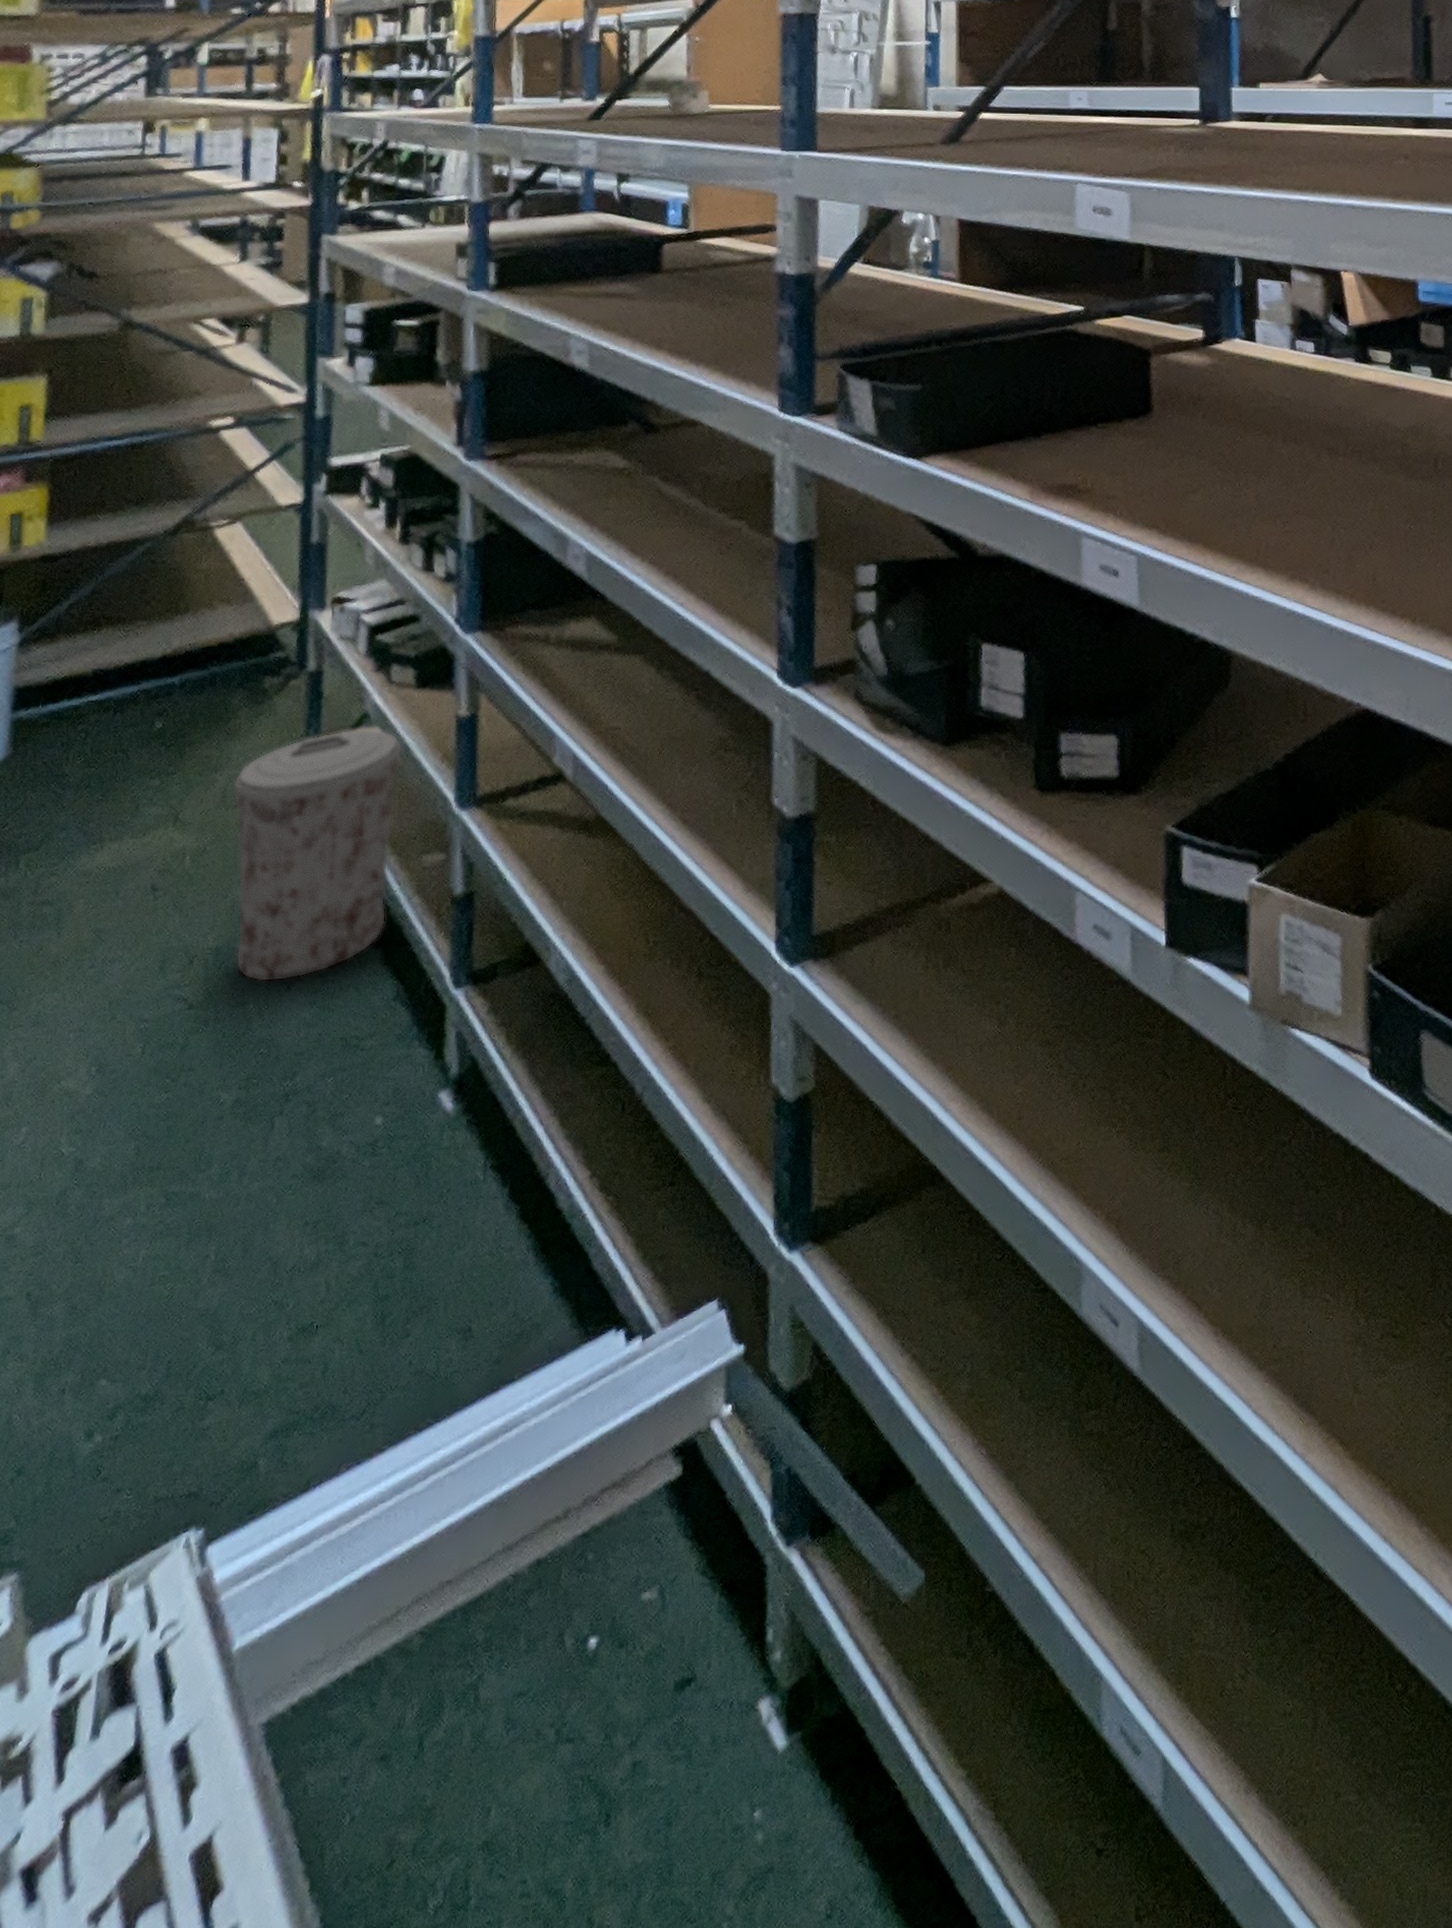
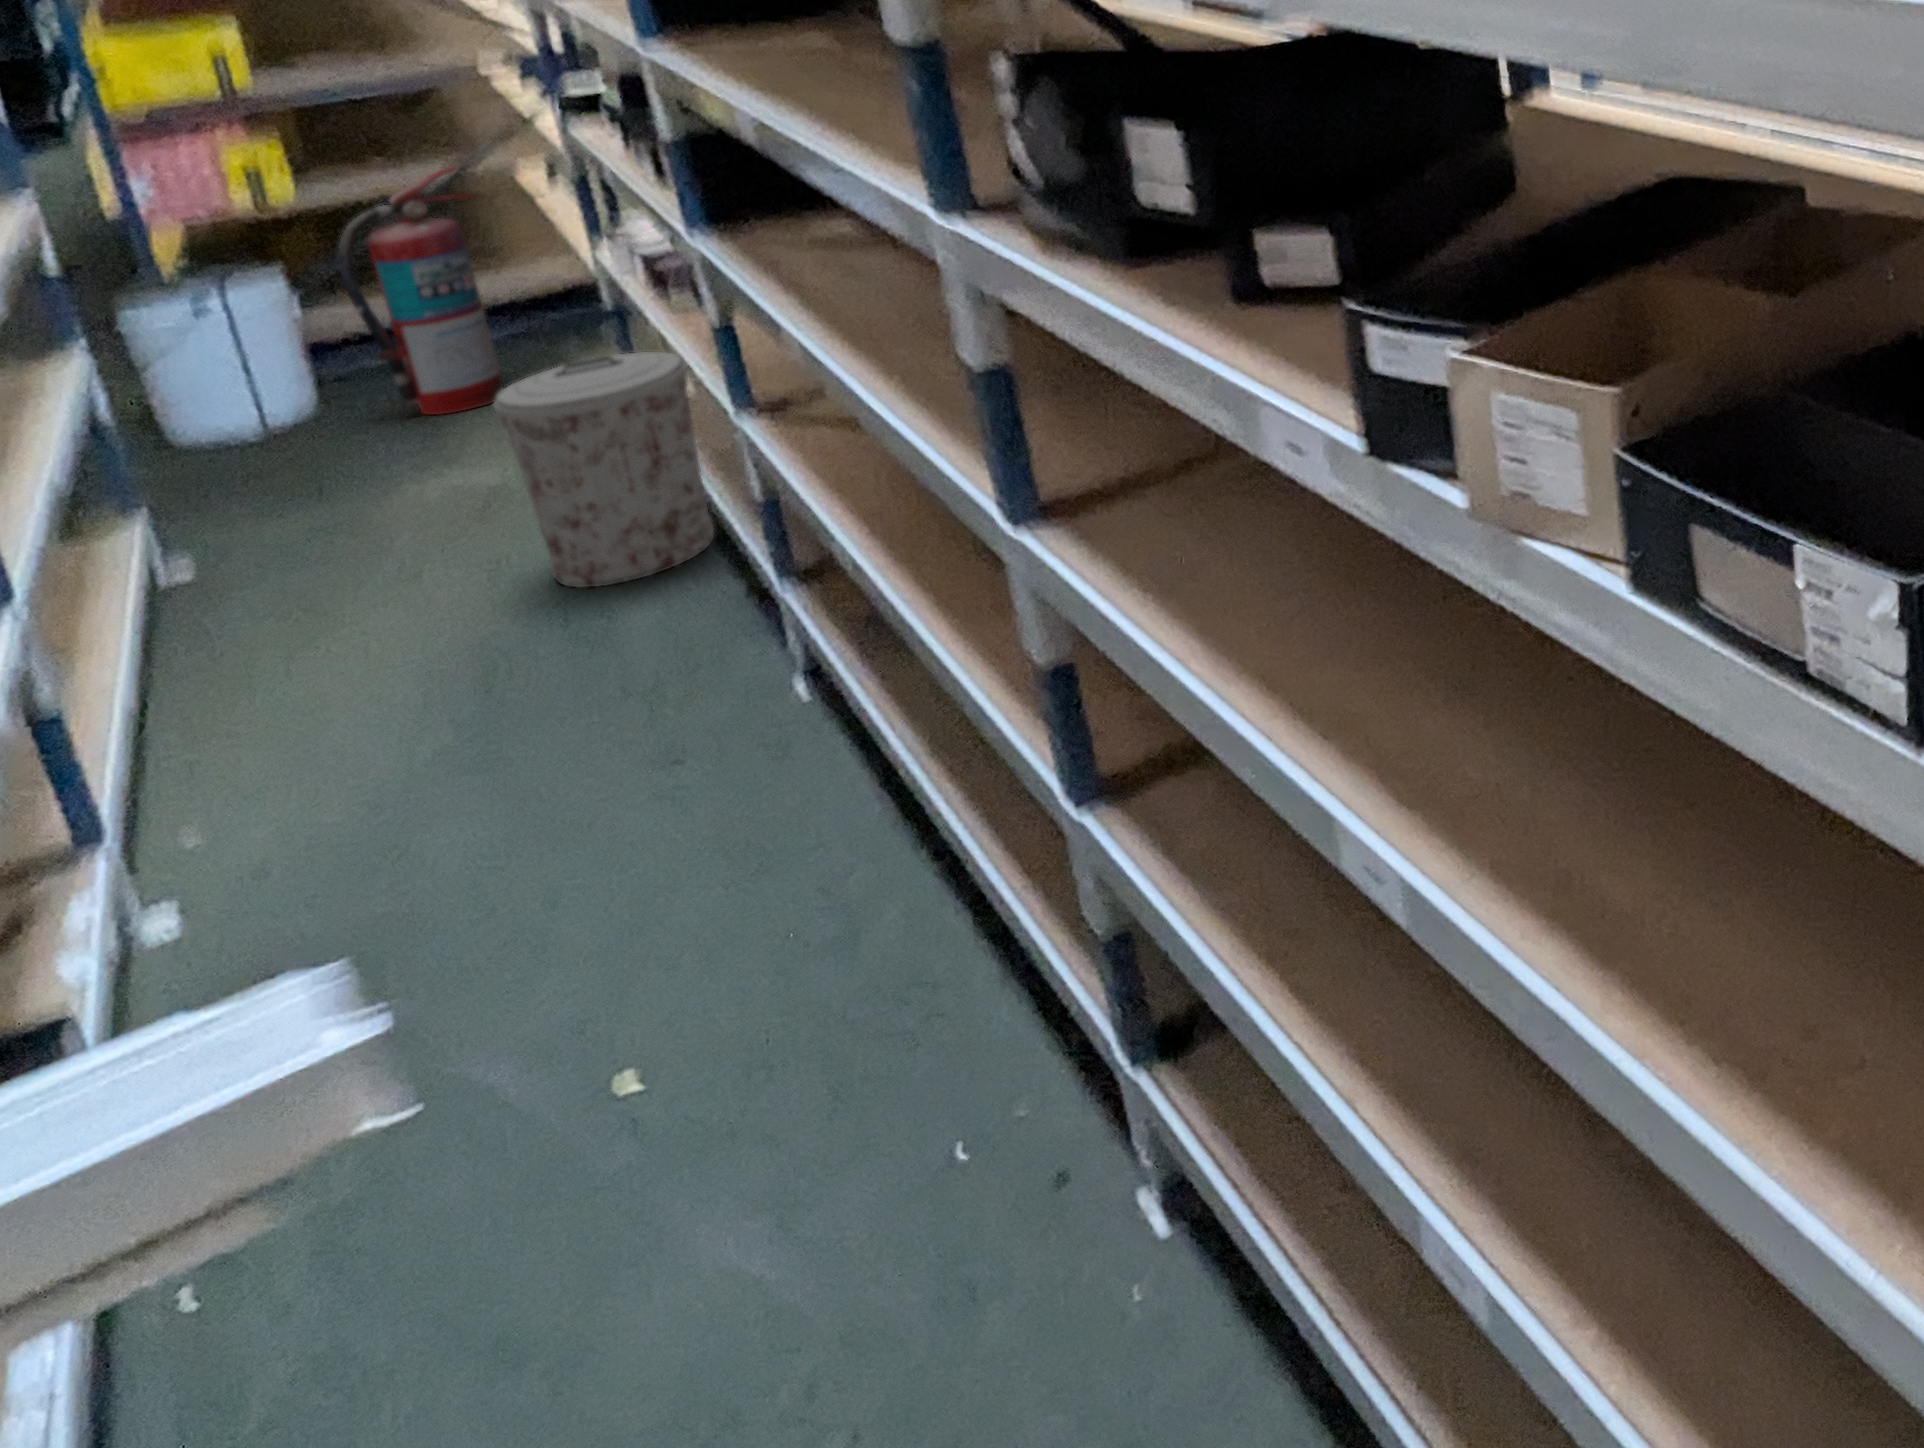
fire extinguisher: none [87,525,220,777] -> present [338,167,504,415]

